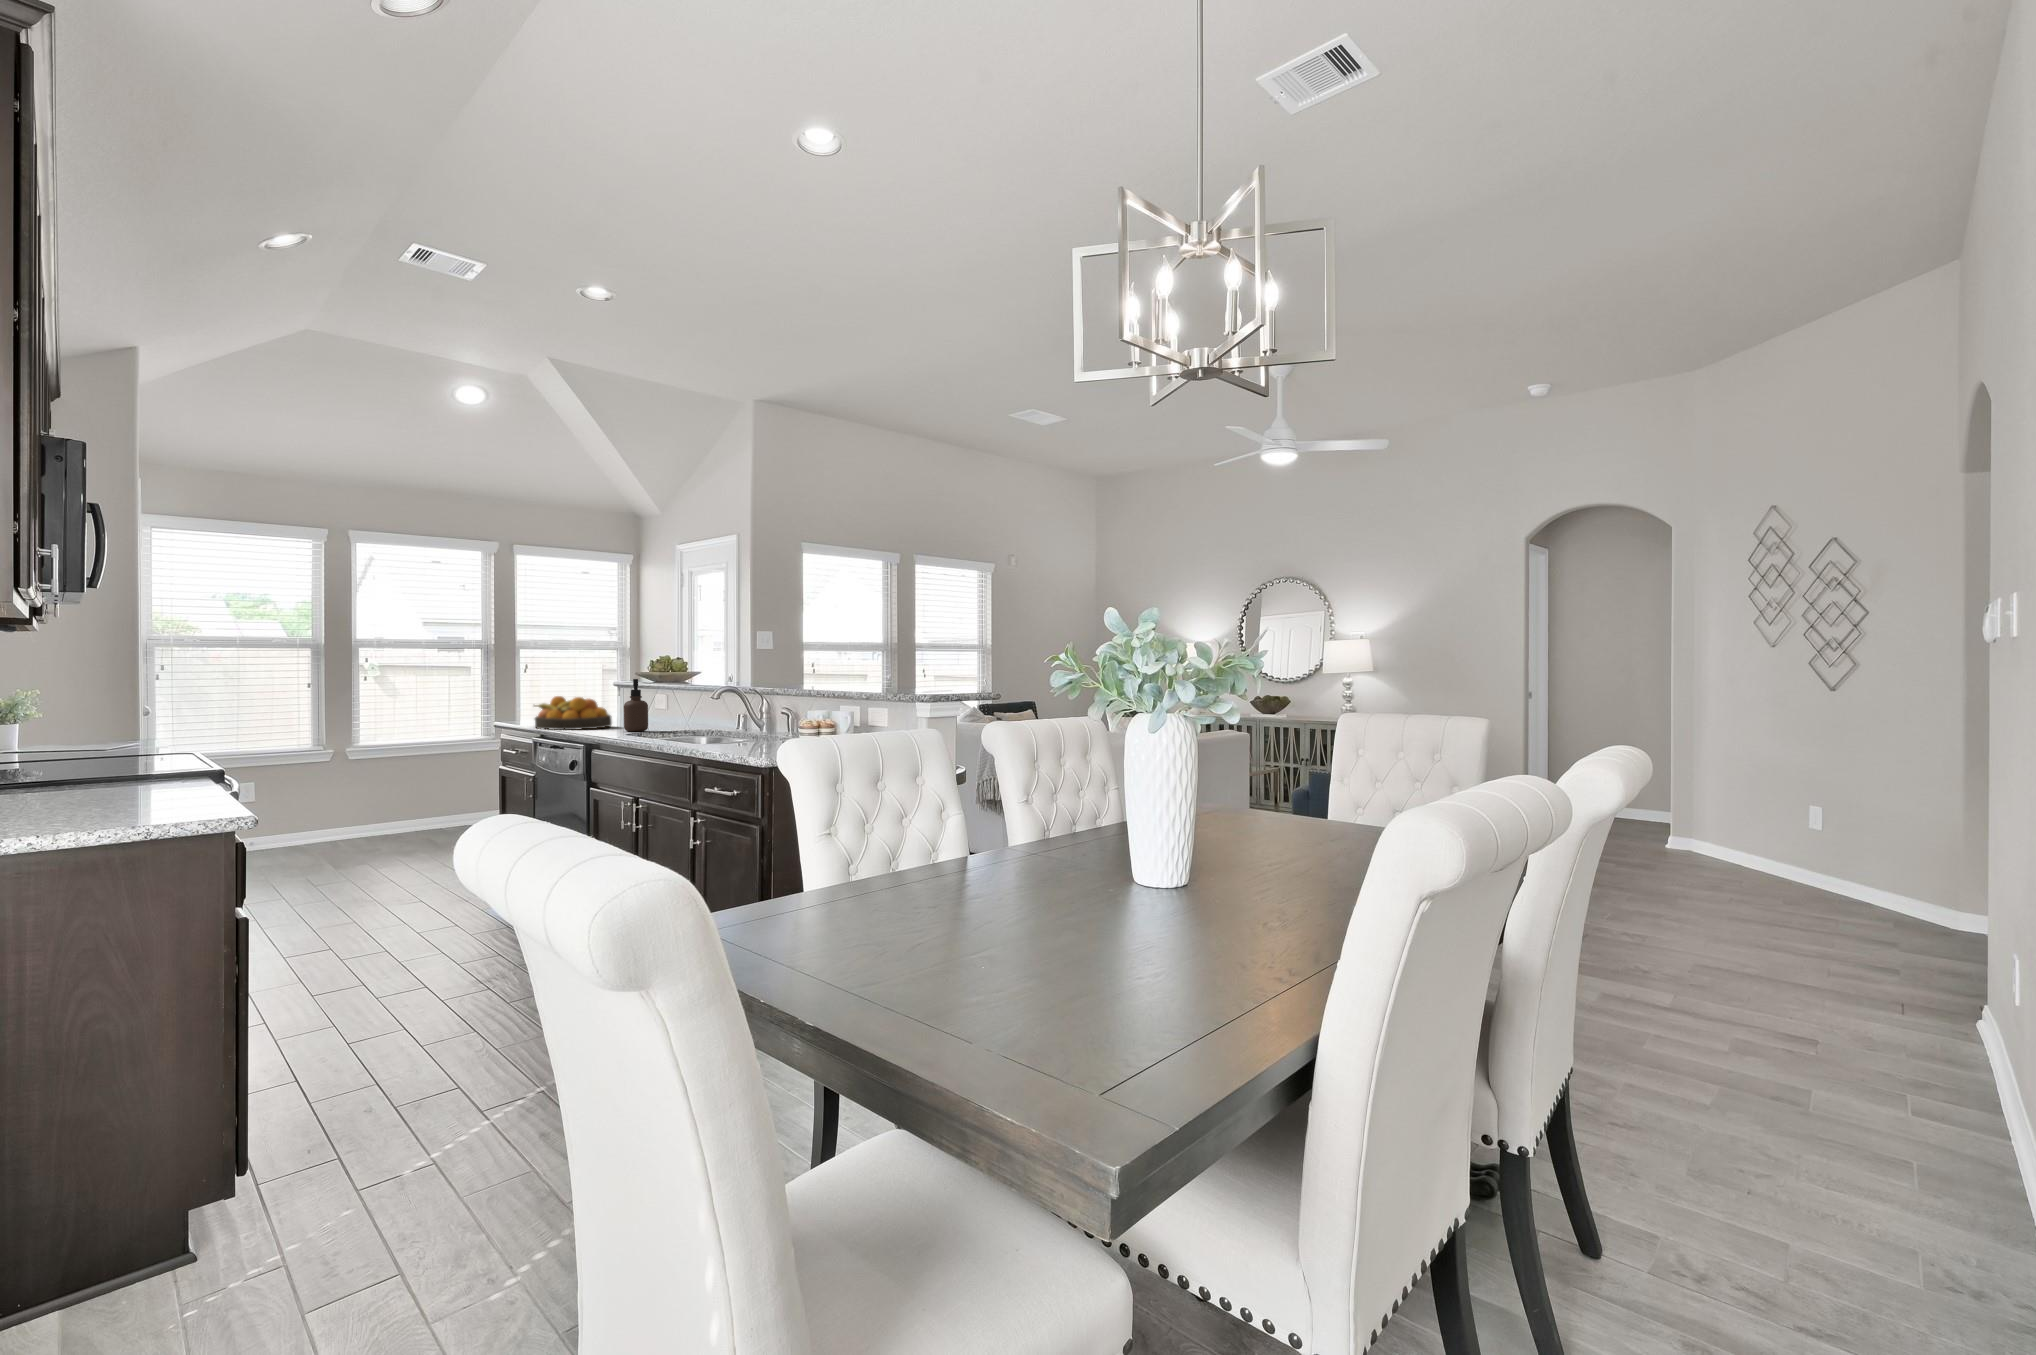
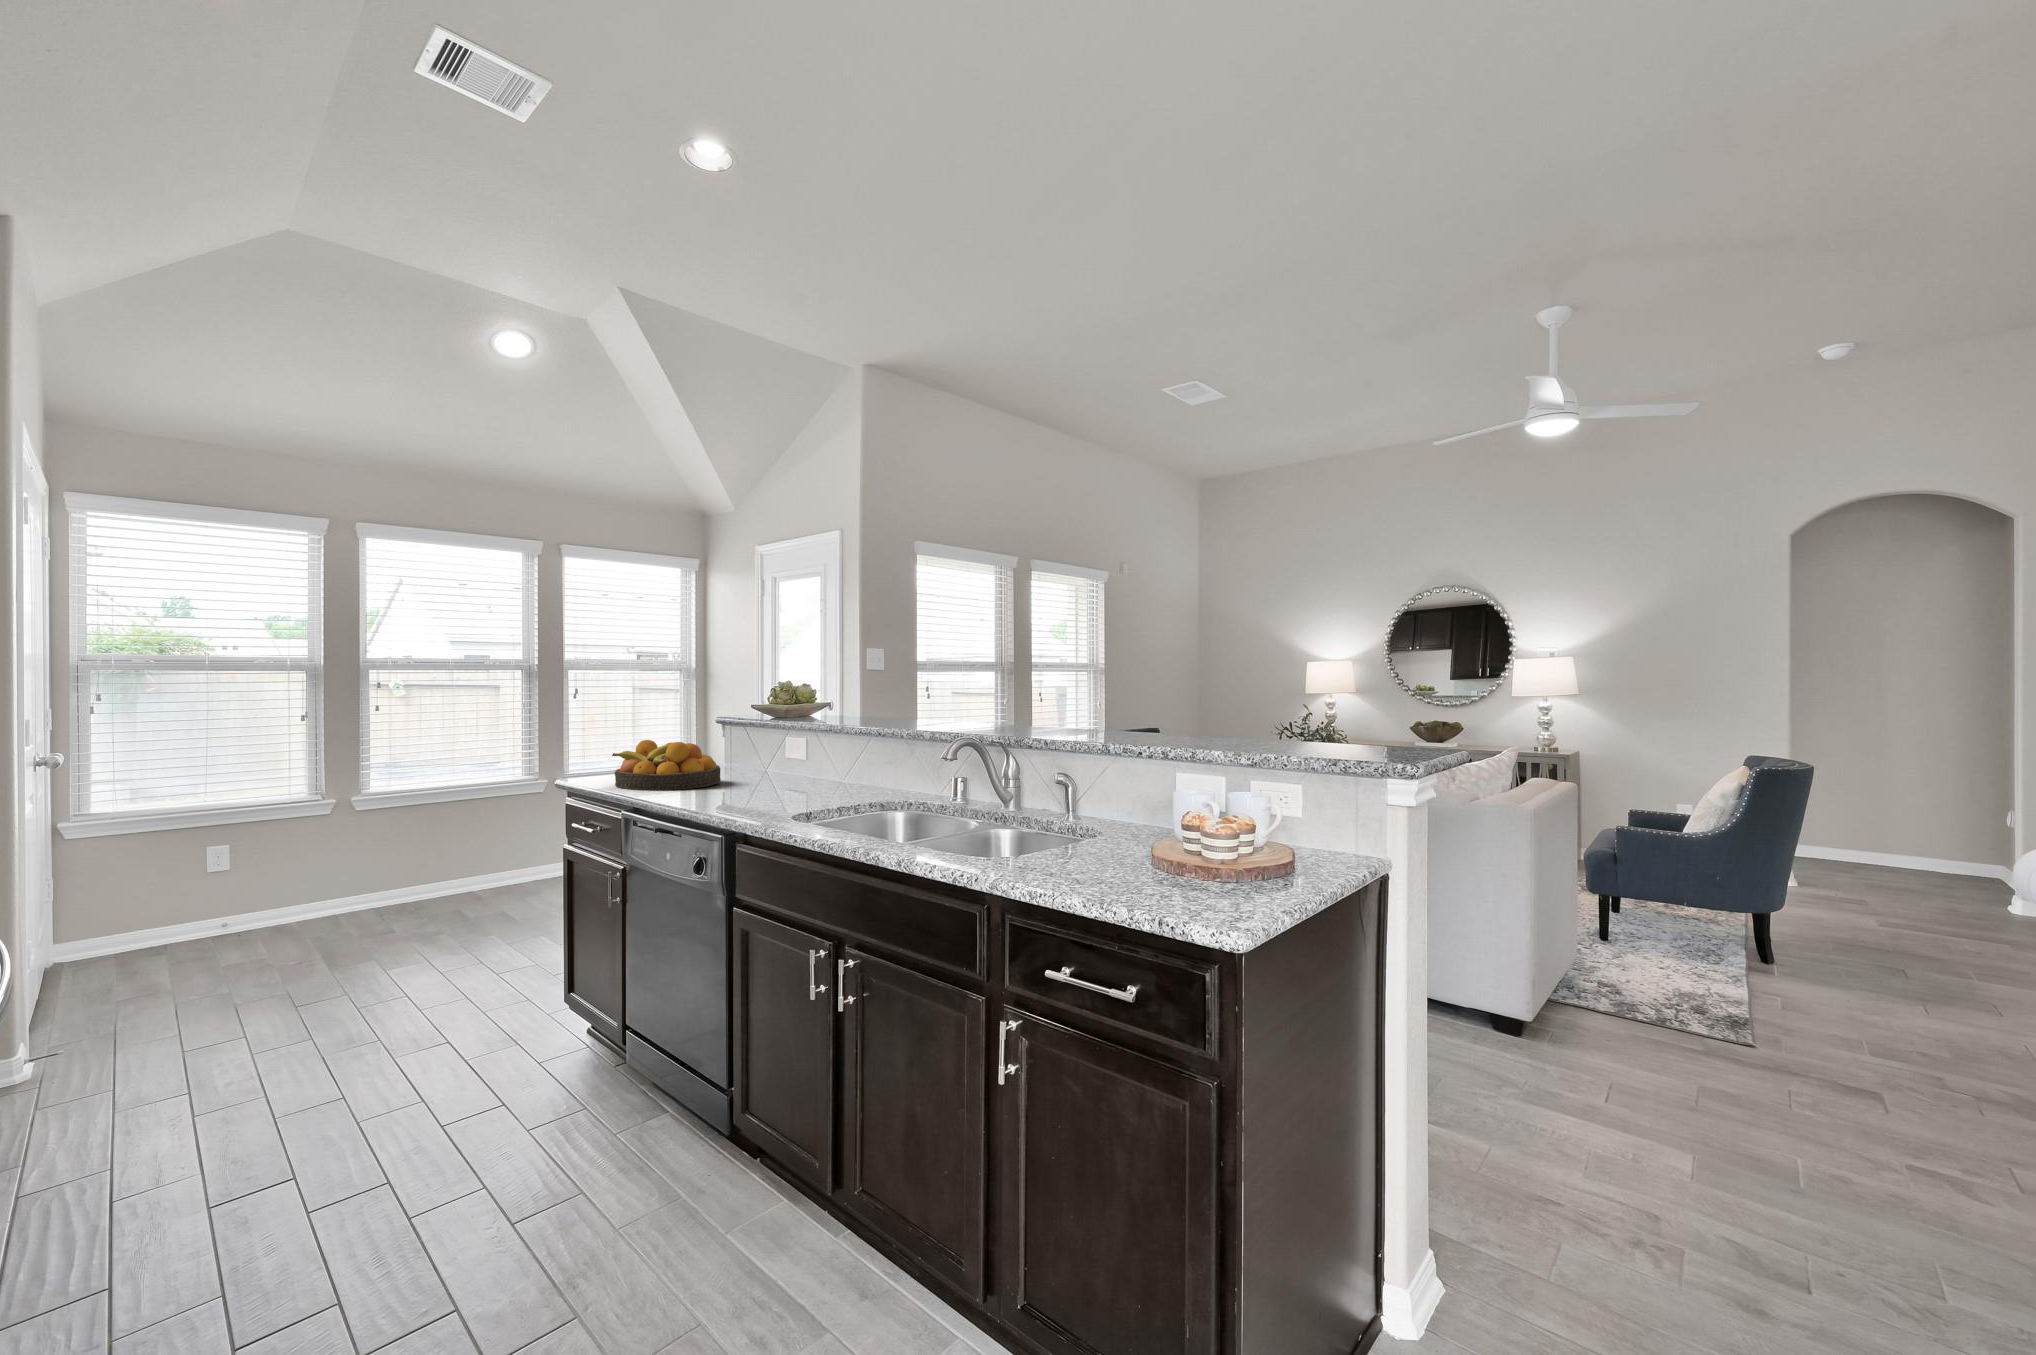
soap dispenser: present [624,679,648,732] -> none [748,717,782,793]

